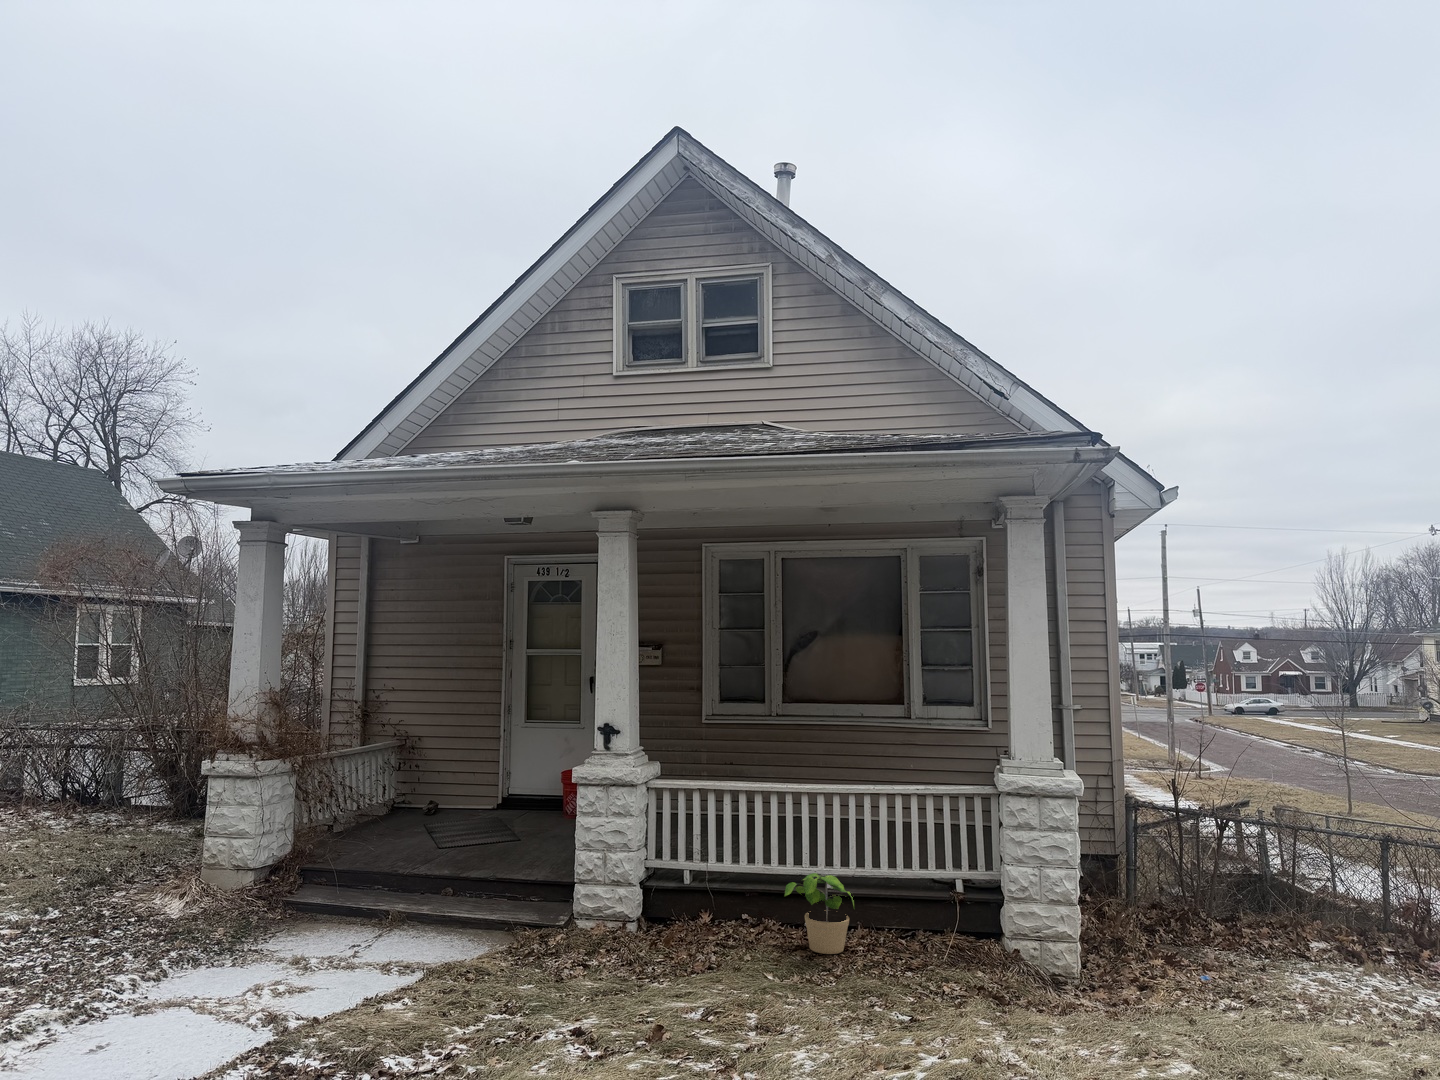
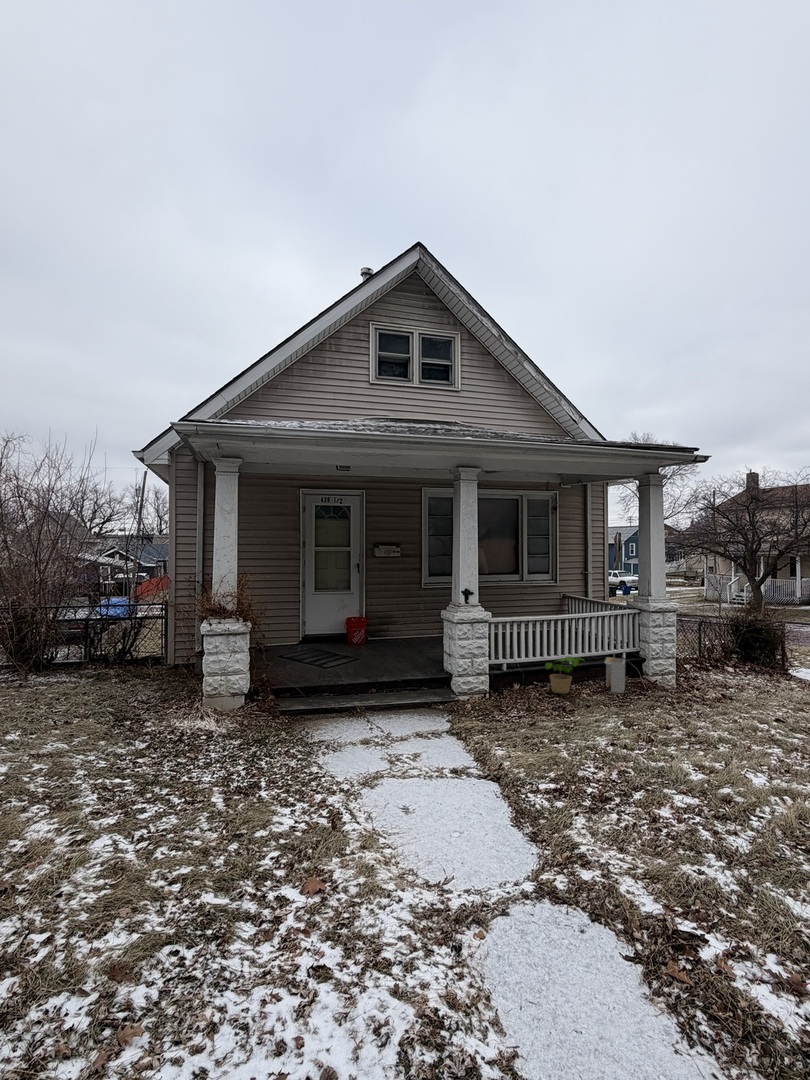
storage bin: none [928,876,995,974] -> present [605,655,625,693]

